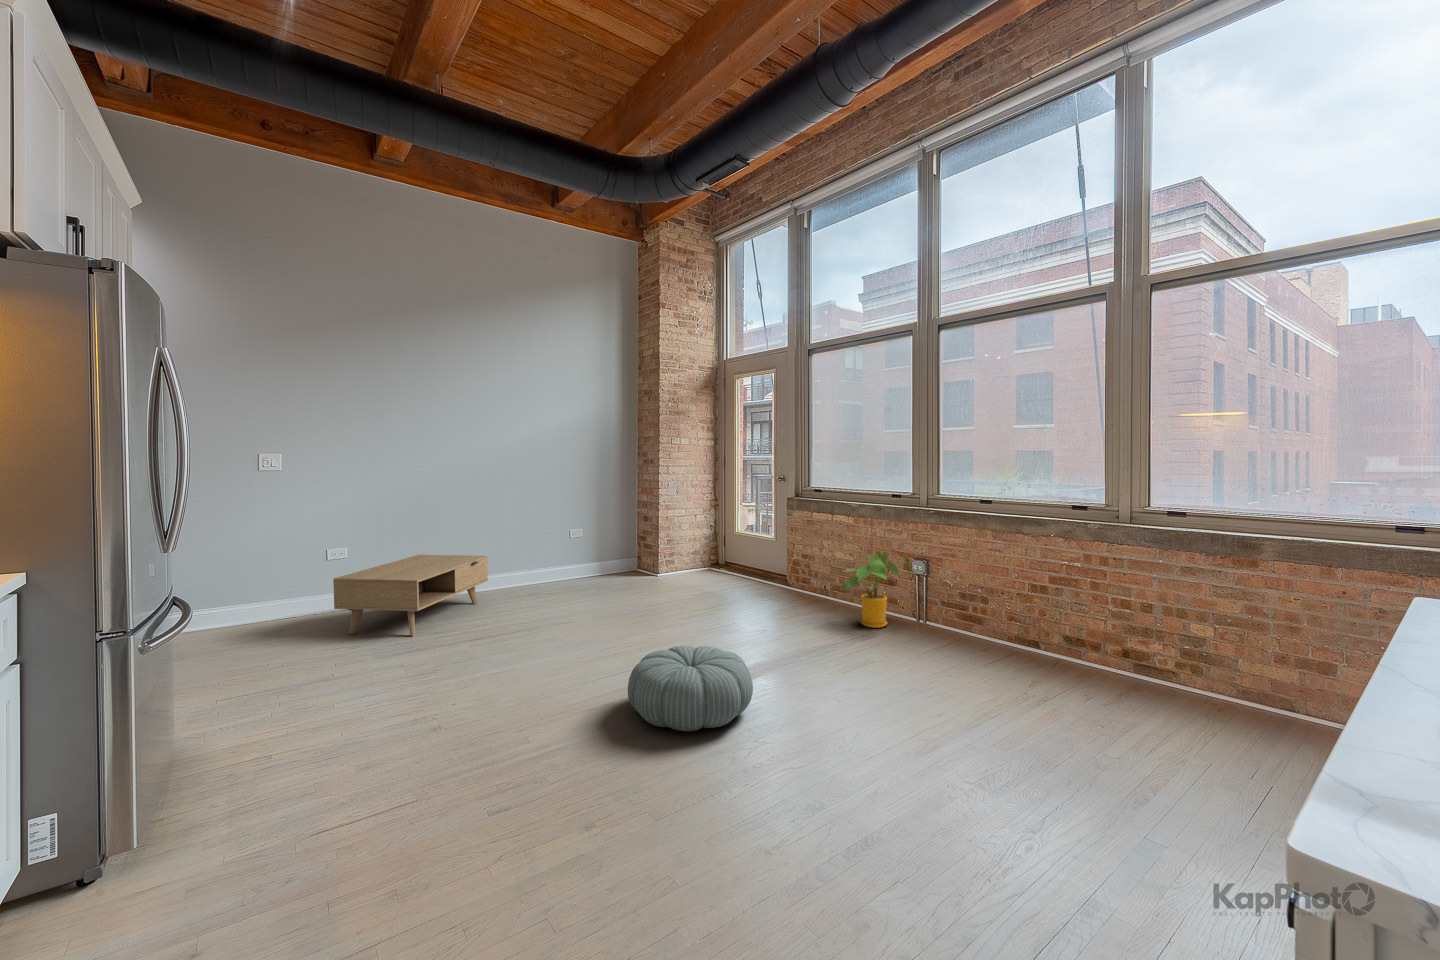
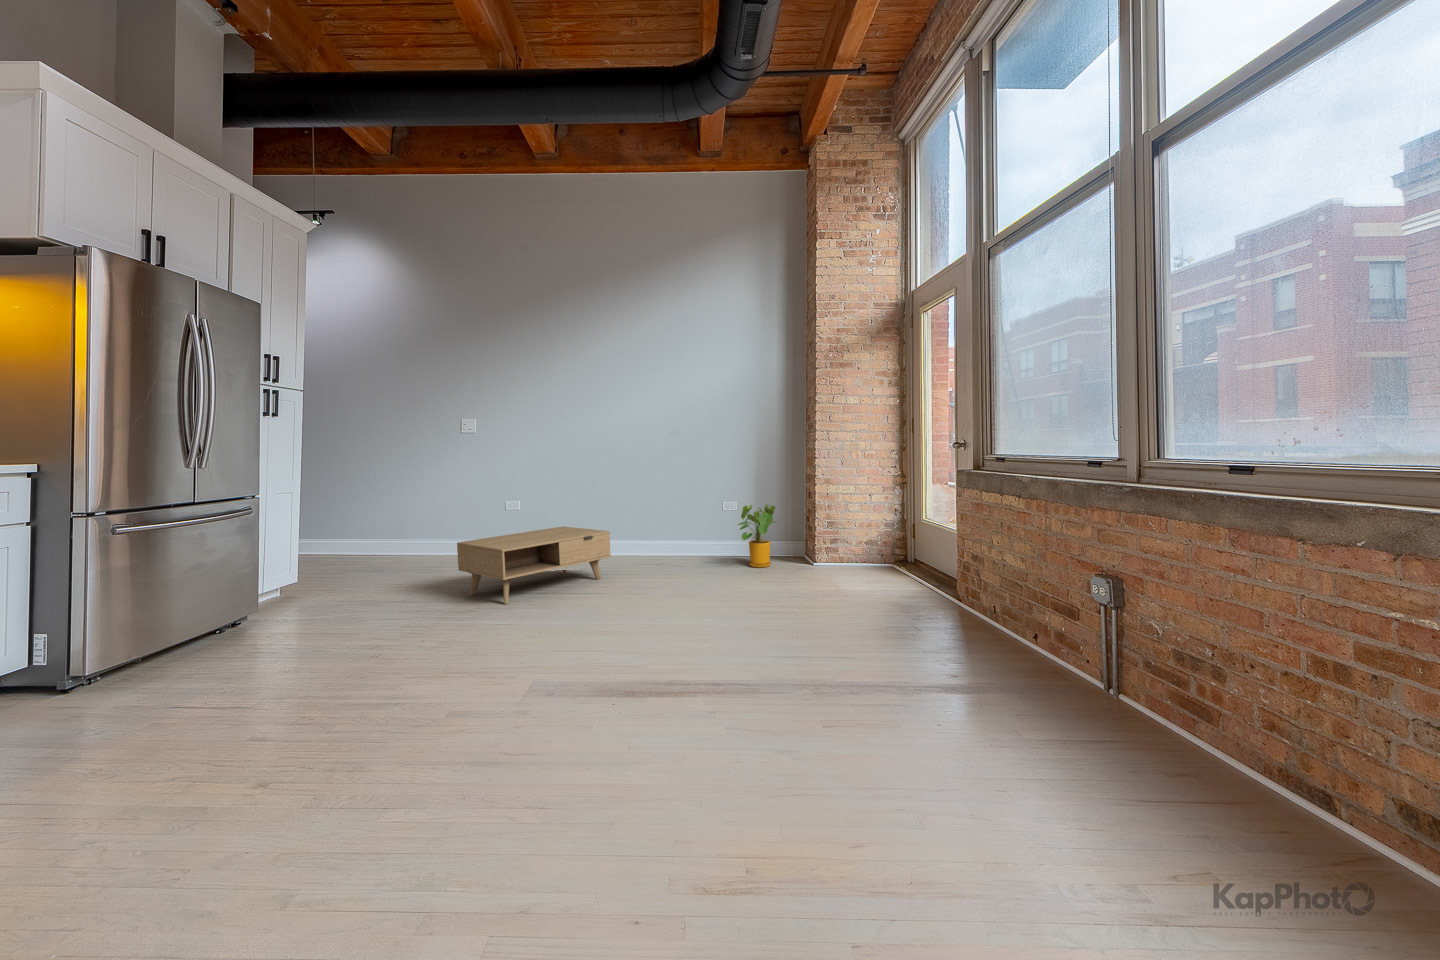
house plant: present [841,552,913,628] -> present [738,505,777,567]
pouf: present [628,646,753,731] -> none [496,658,669,780]

